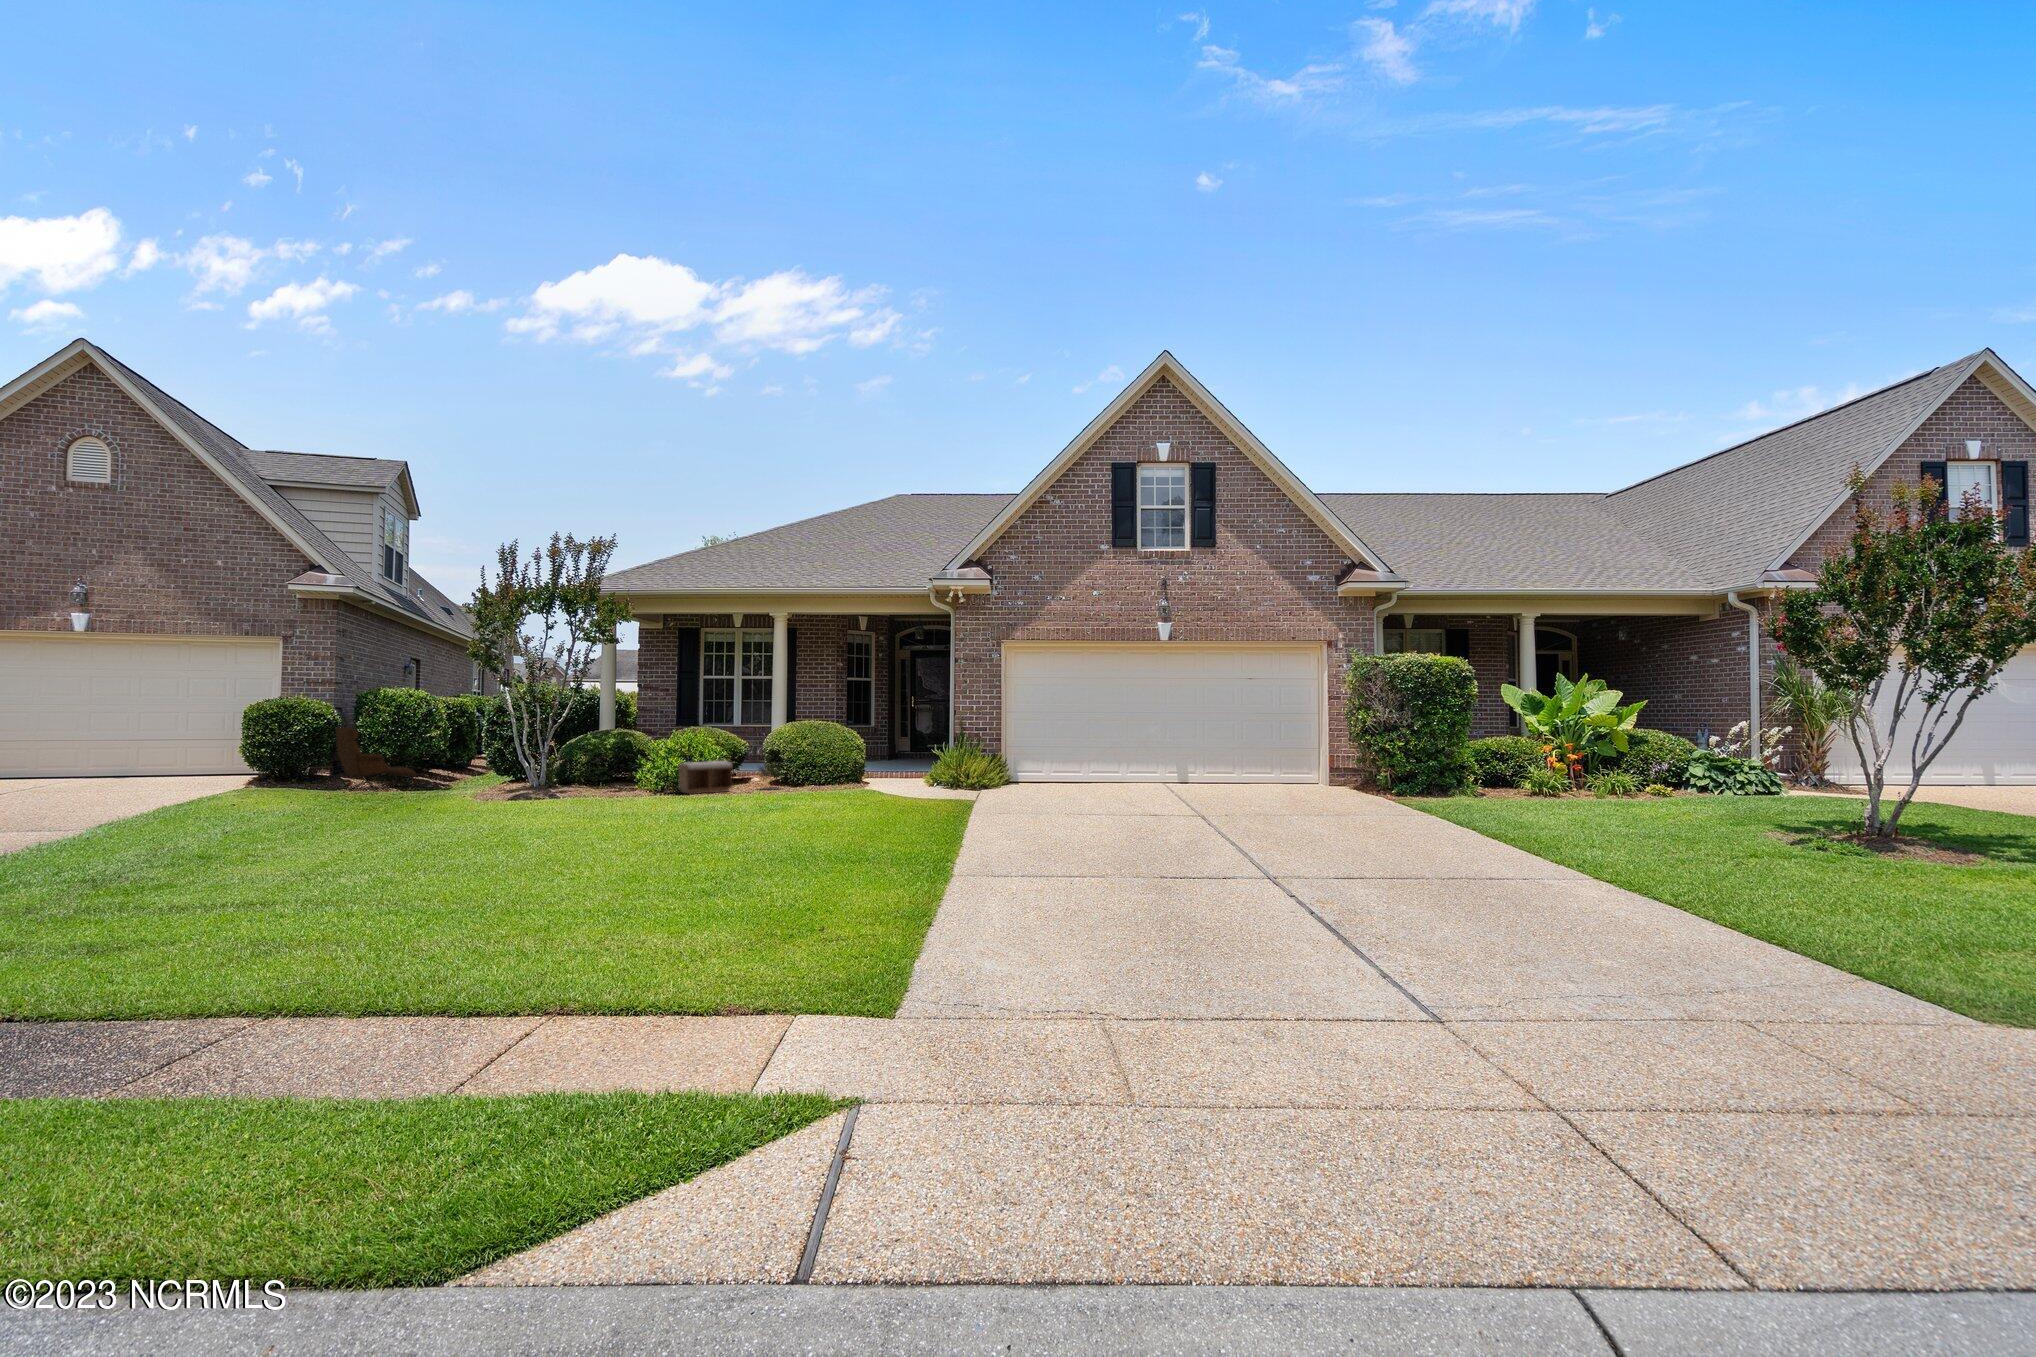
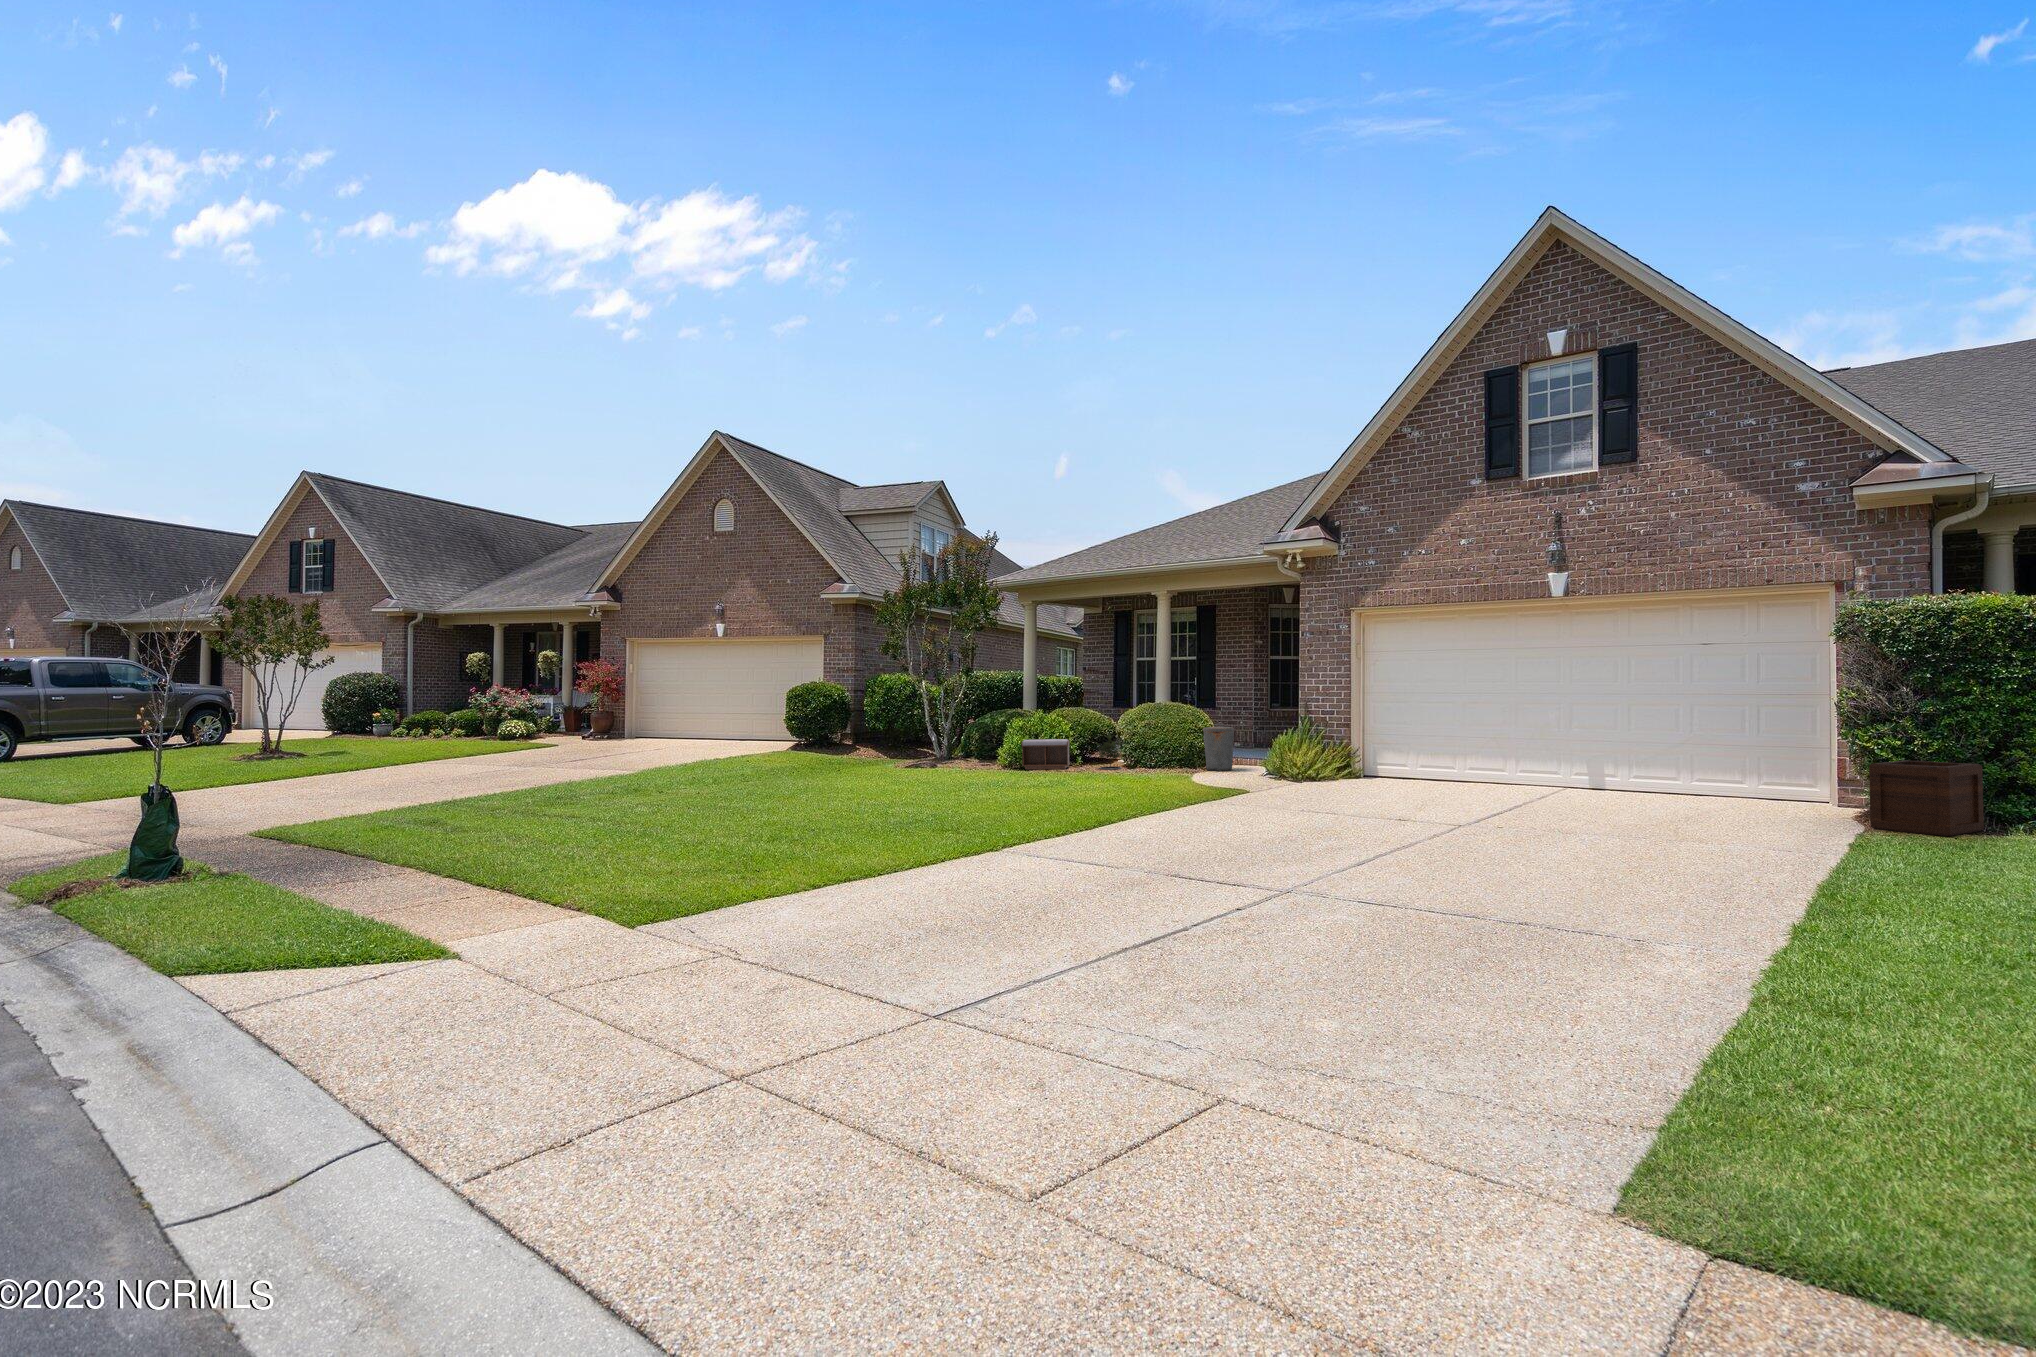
lounge chair: present [336,727,417,790] -> none [830,704,887,755]
trash can: none [860,742,889,786] -> present [1203,724,1234,771]
wooden crate: none [1386,755,1429,798] -> present [1869,760,1984,836]

